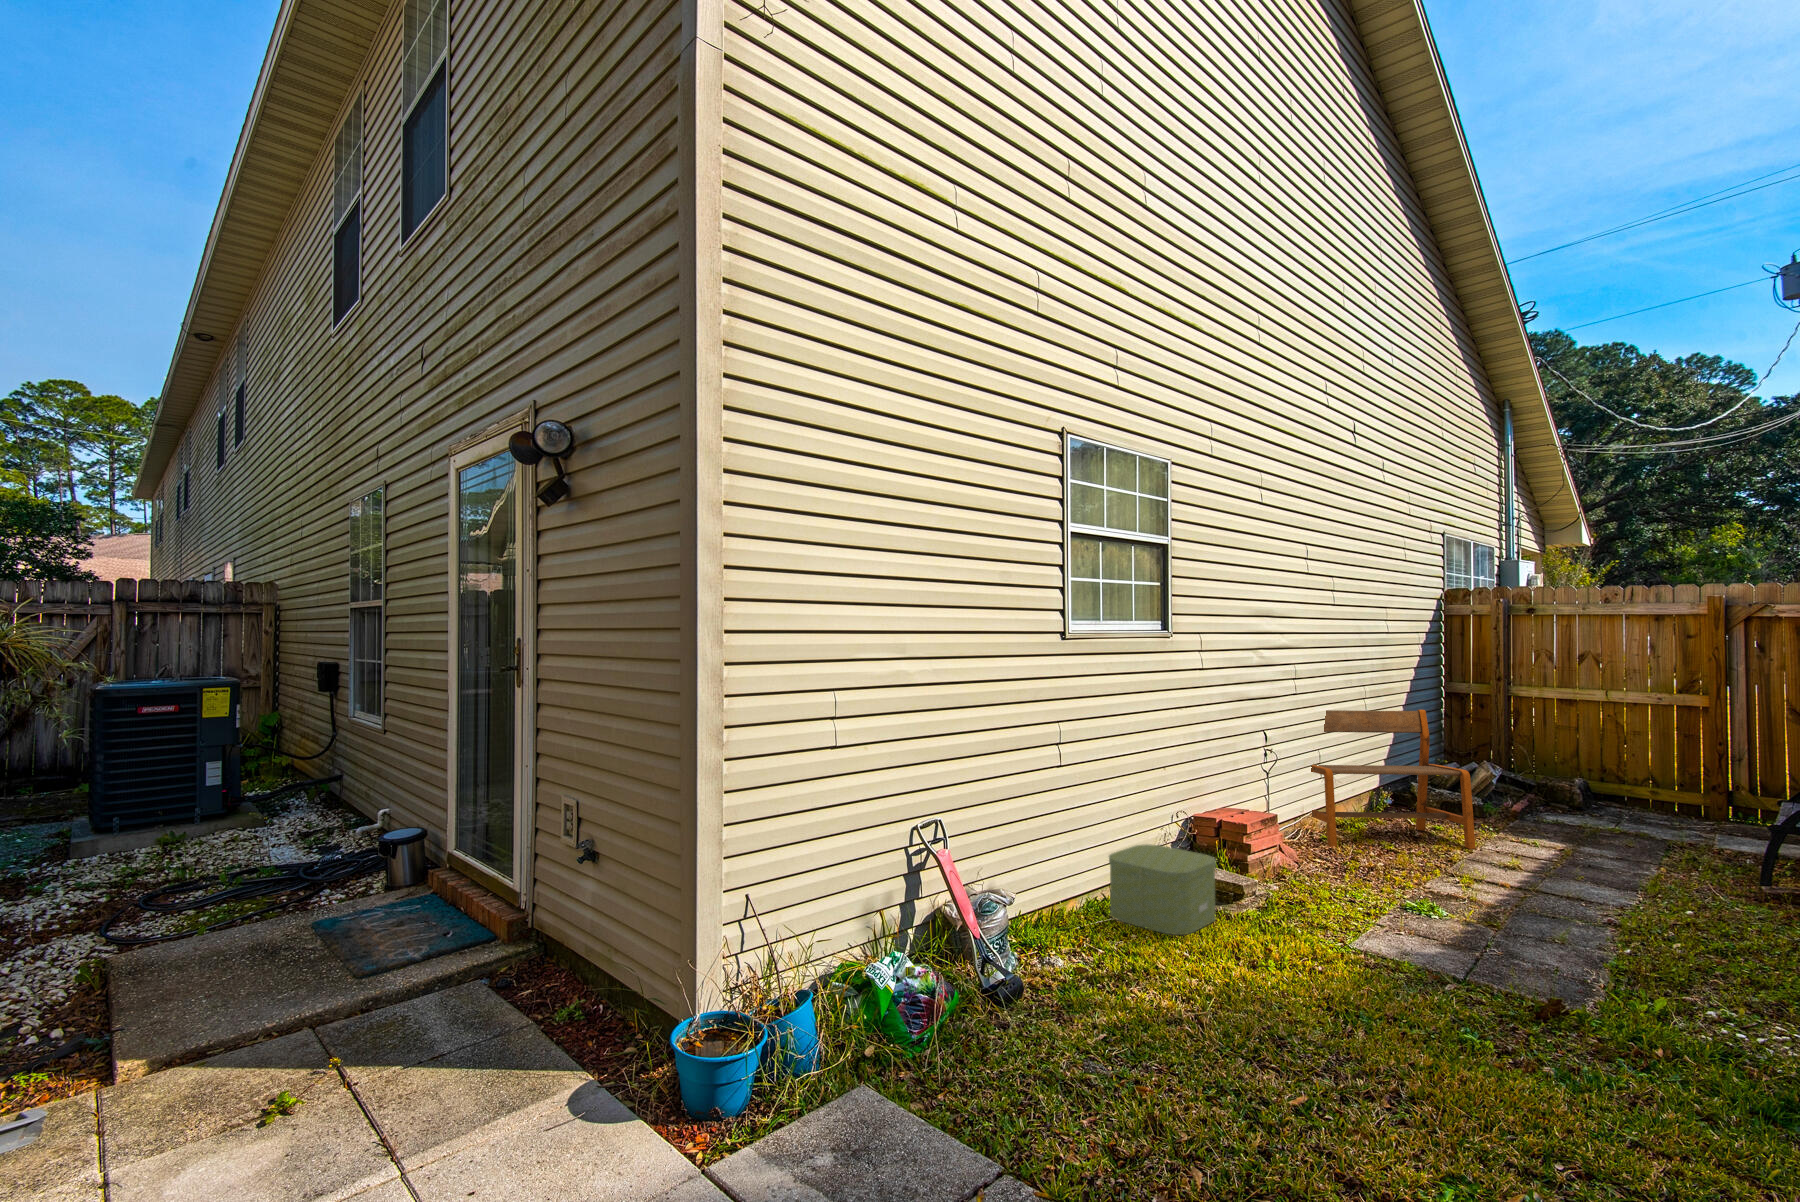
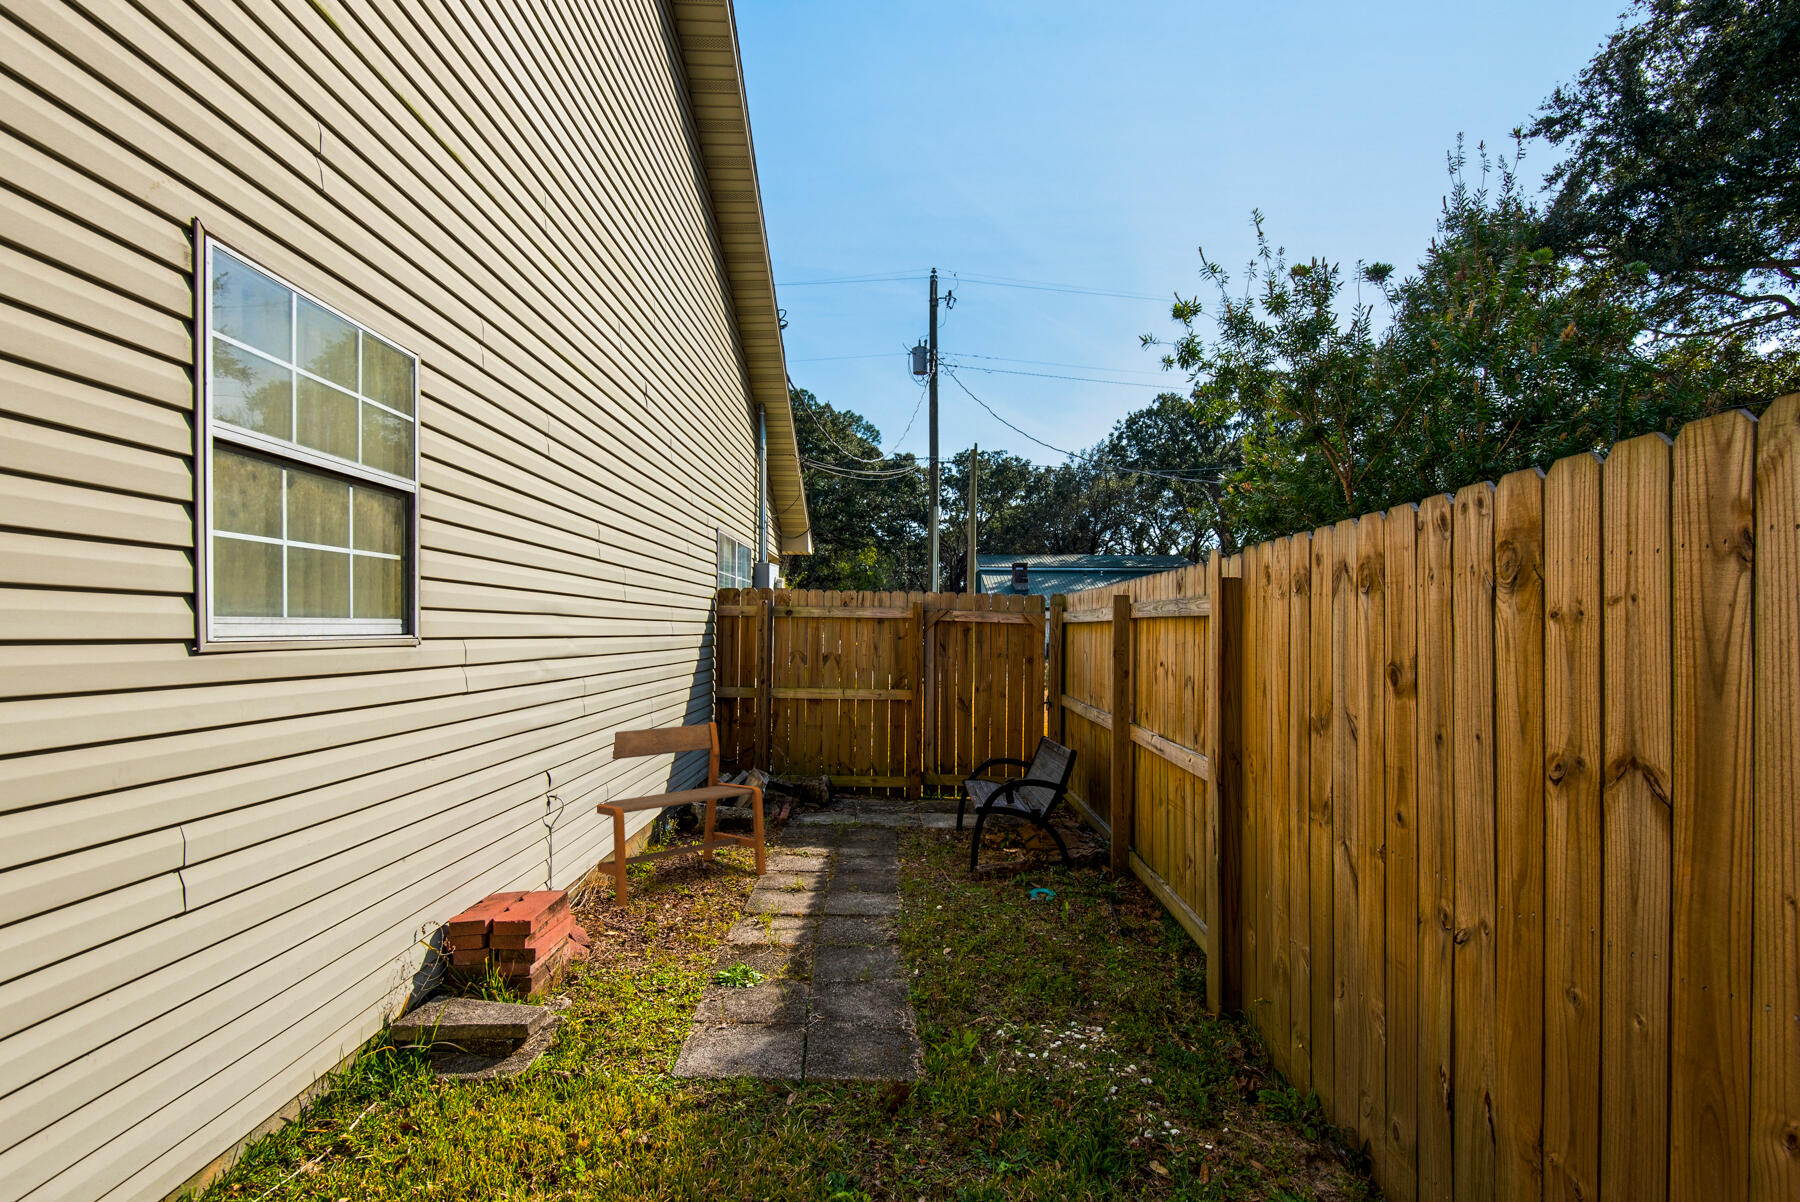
storage box: present [1109,844,1216,935] -> none [289,996,493,1174]

